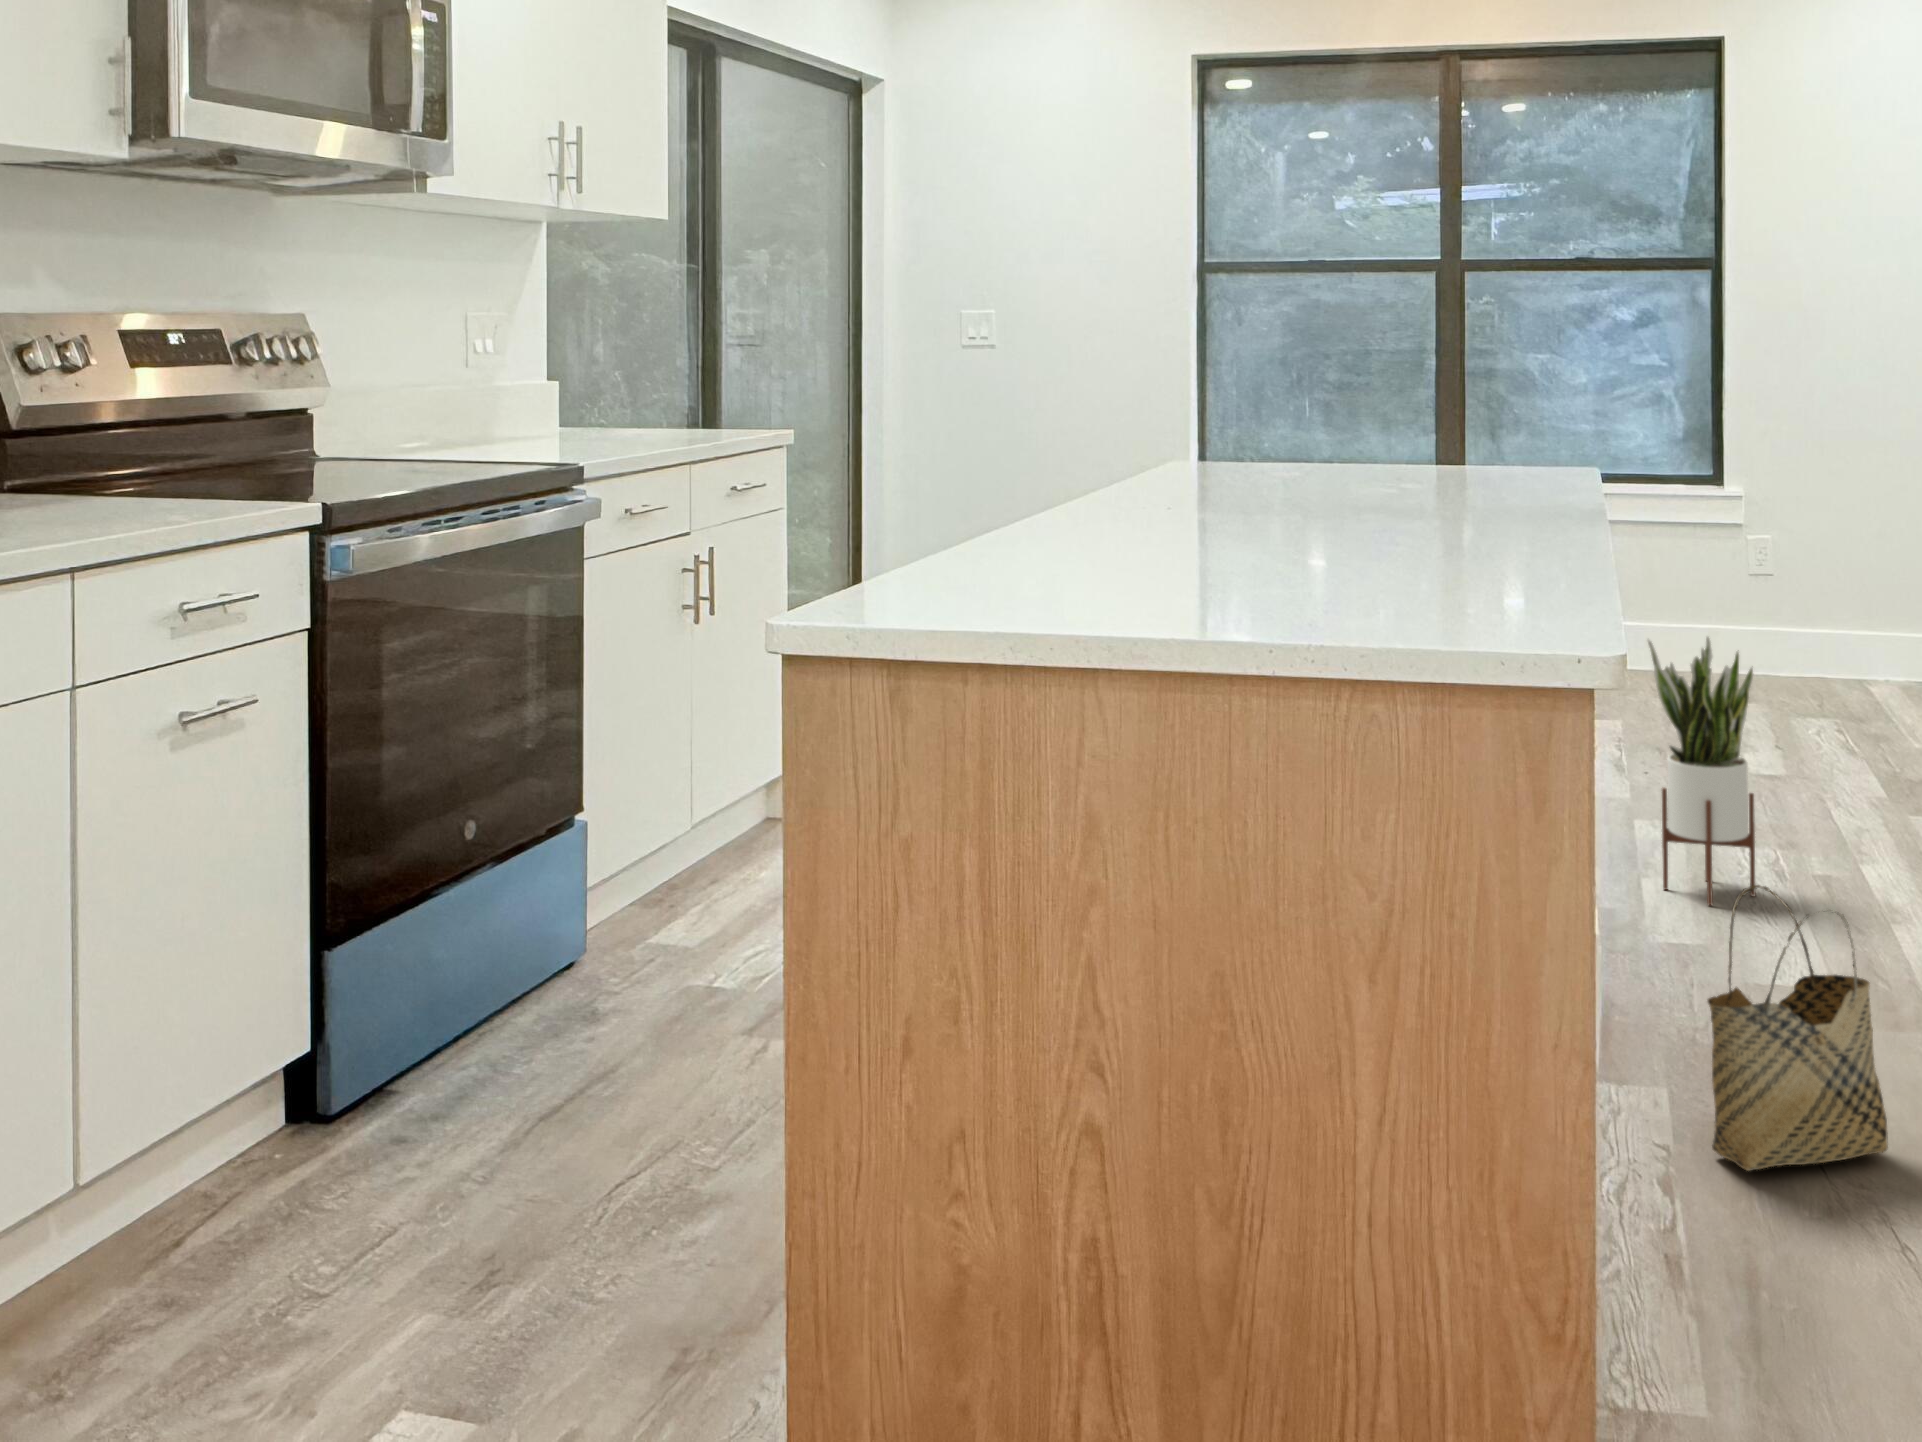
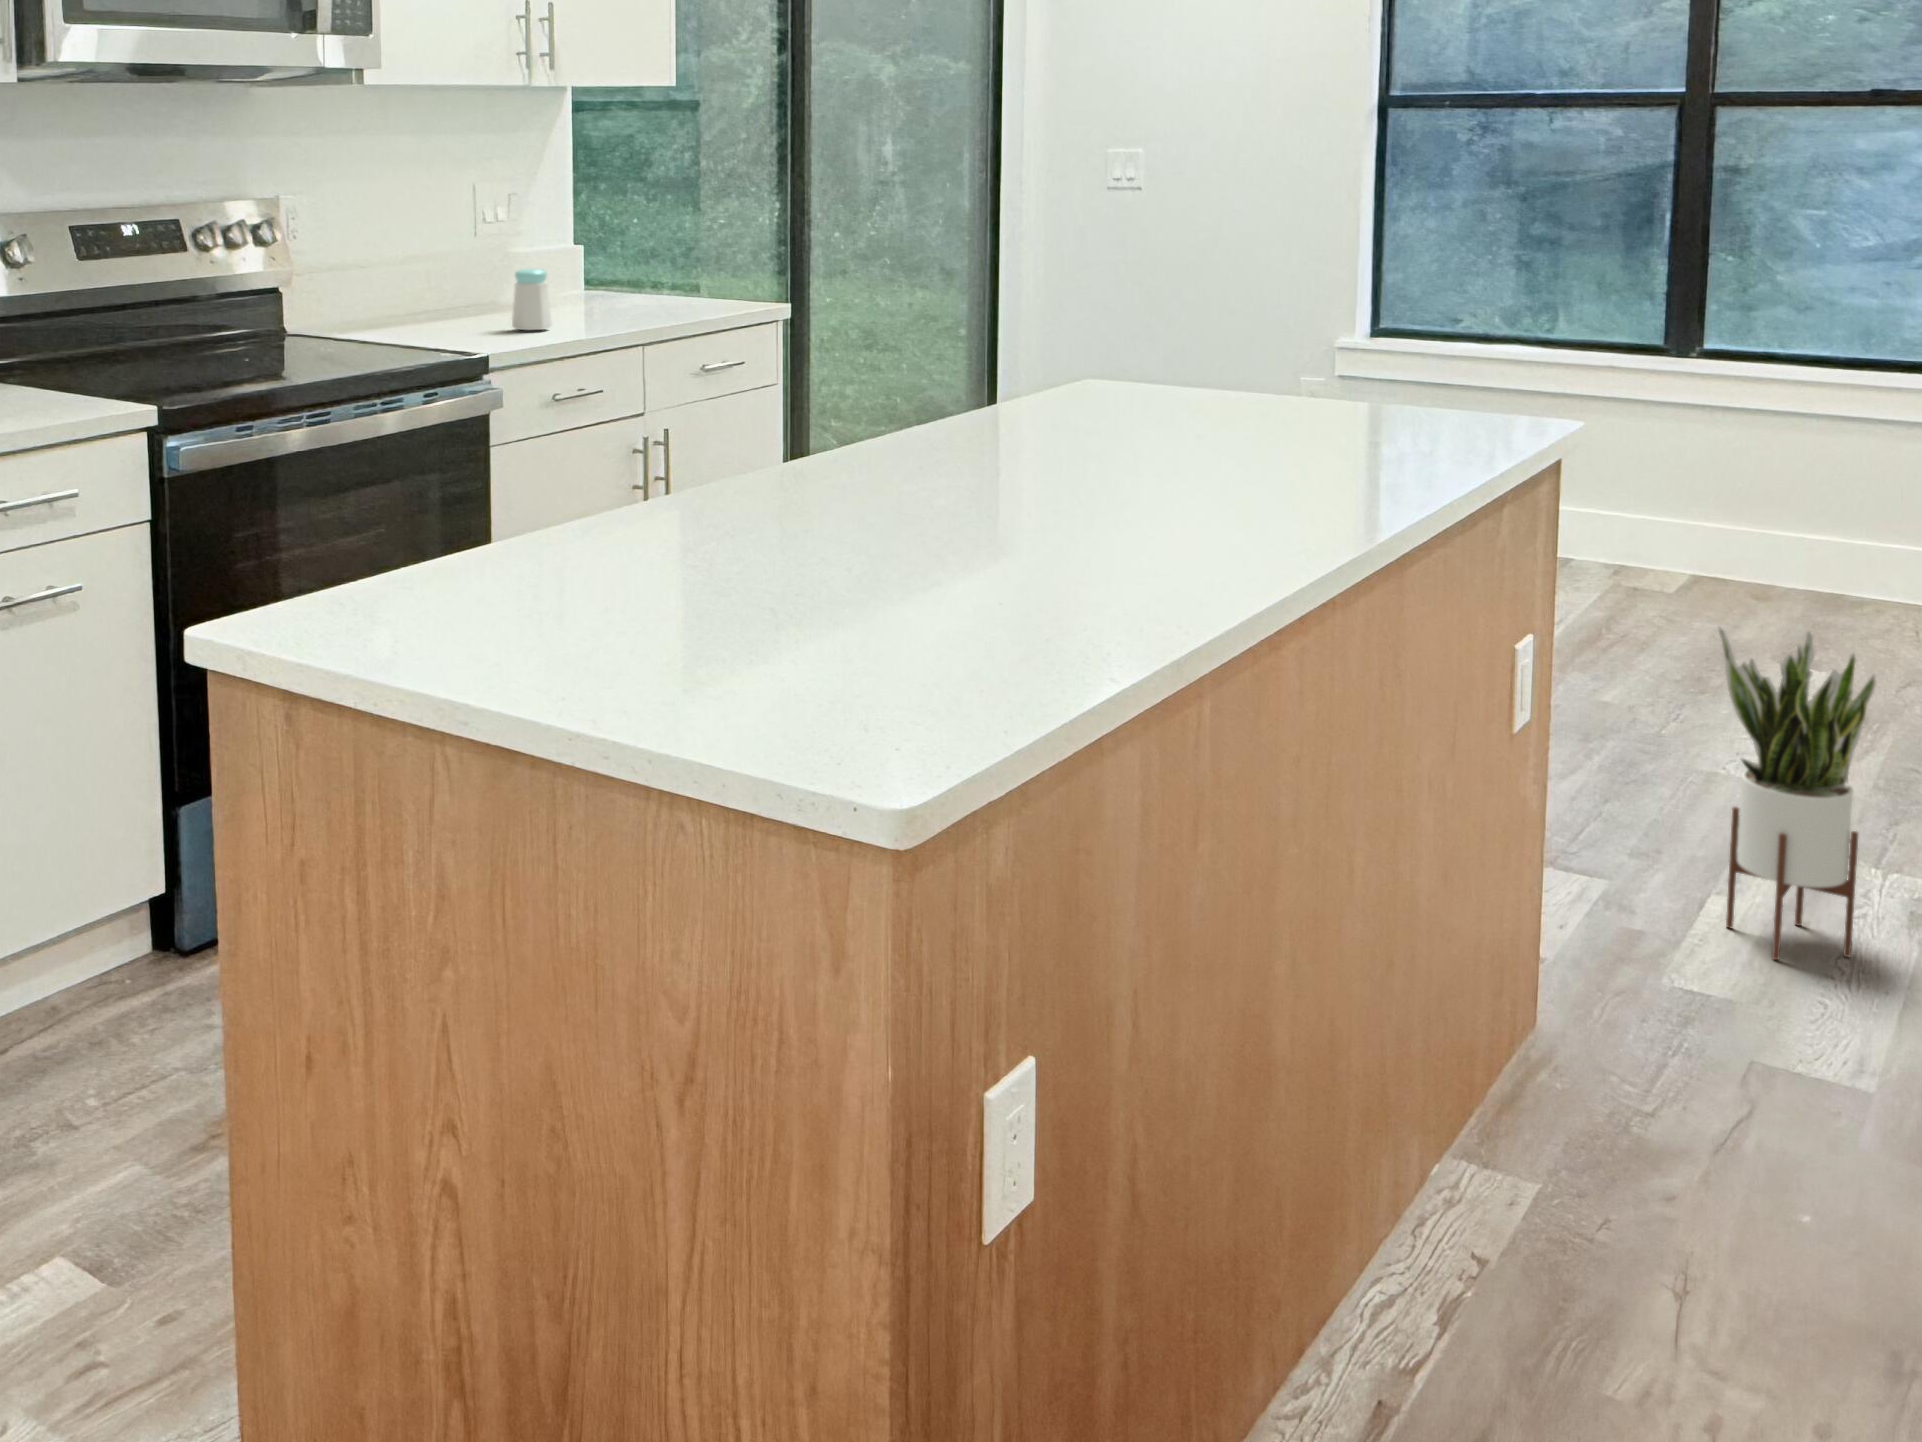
salt shaker: none [560,389,600,450] -> present [512,269,552,330]
woven basket: present [1708,885,1888,1171] -> none [1527,992,1776,1353]

